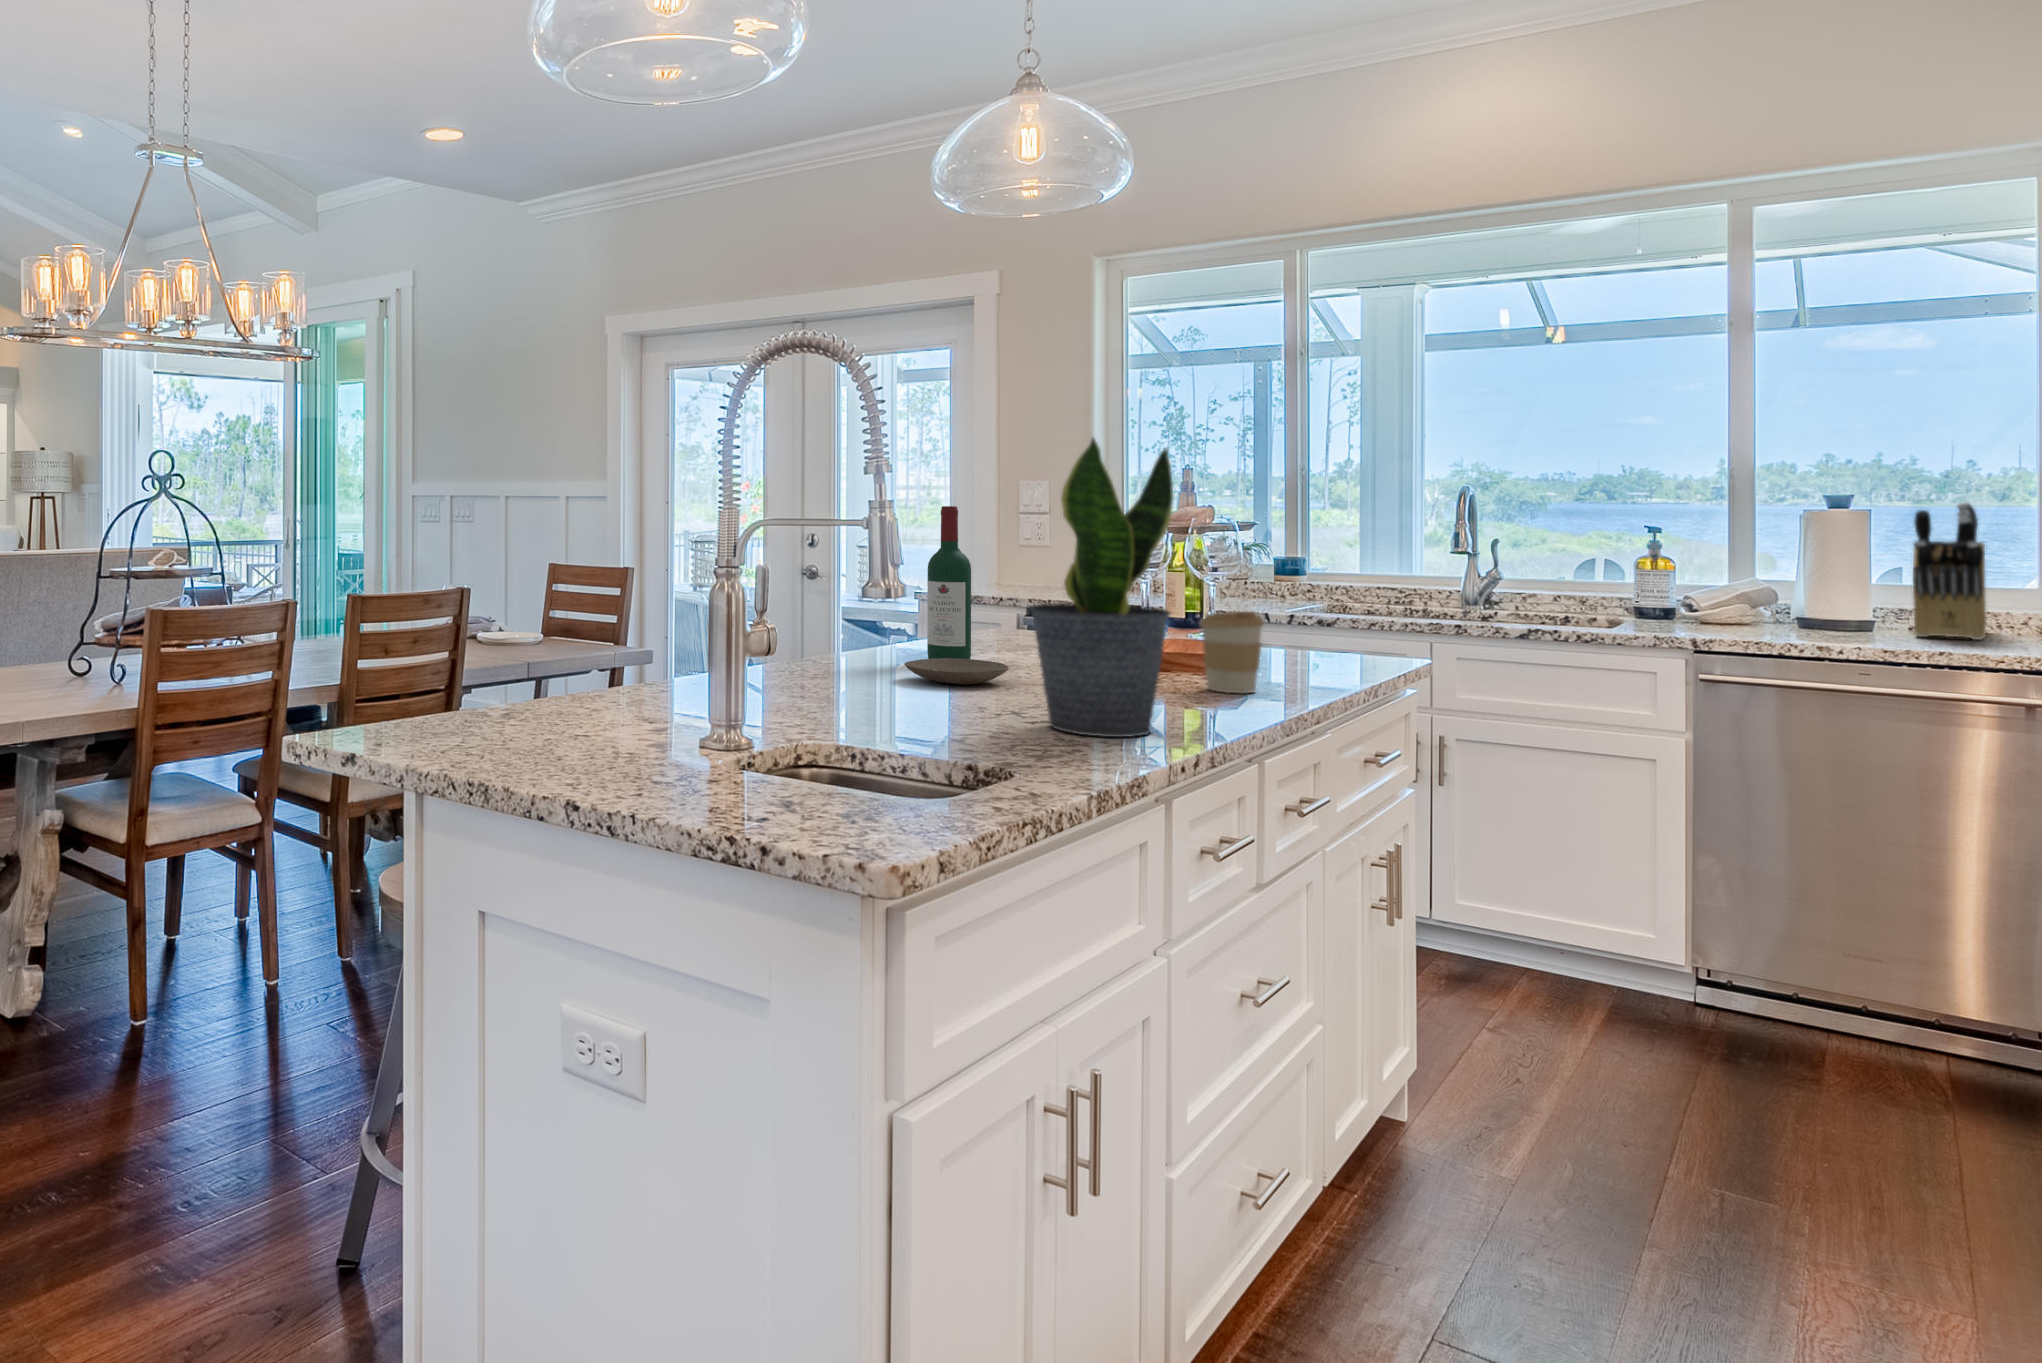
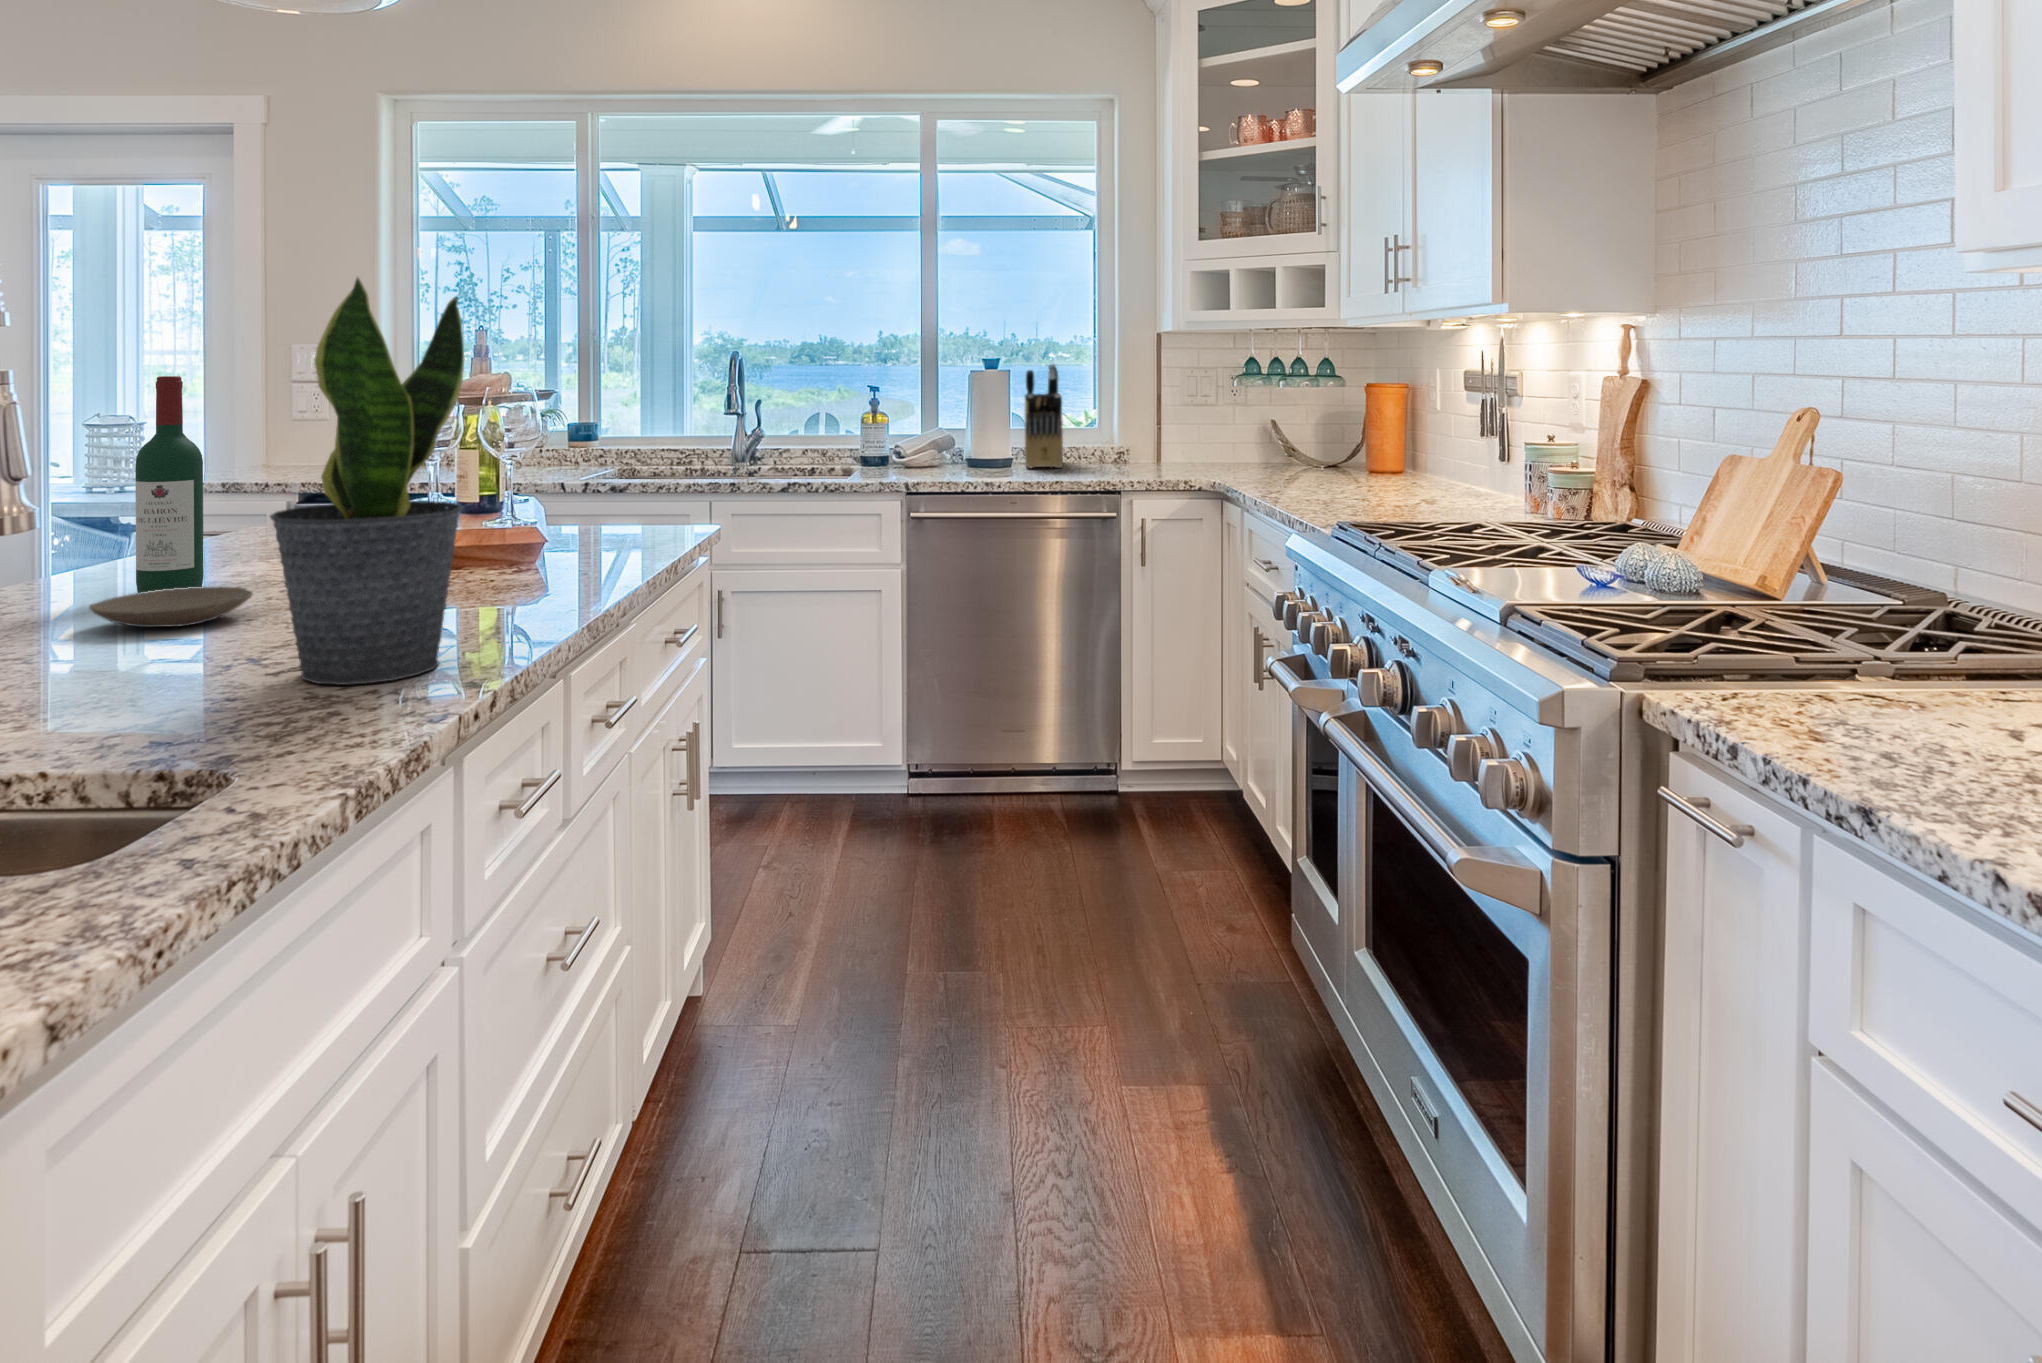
coffee cup: present [1200,611,1264,693] -> none [498,492,568,591]

